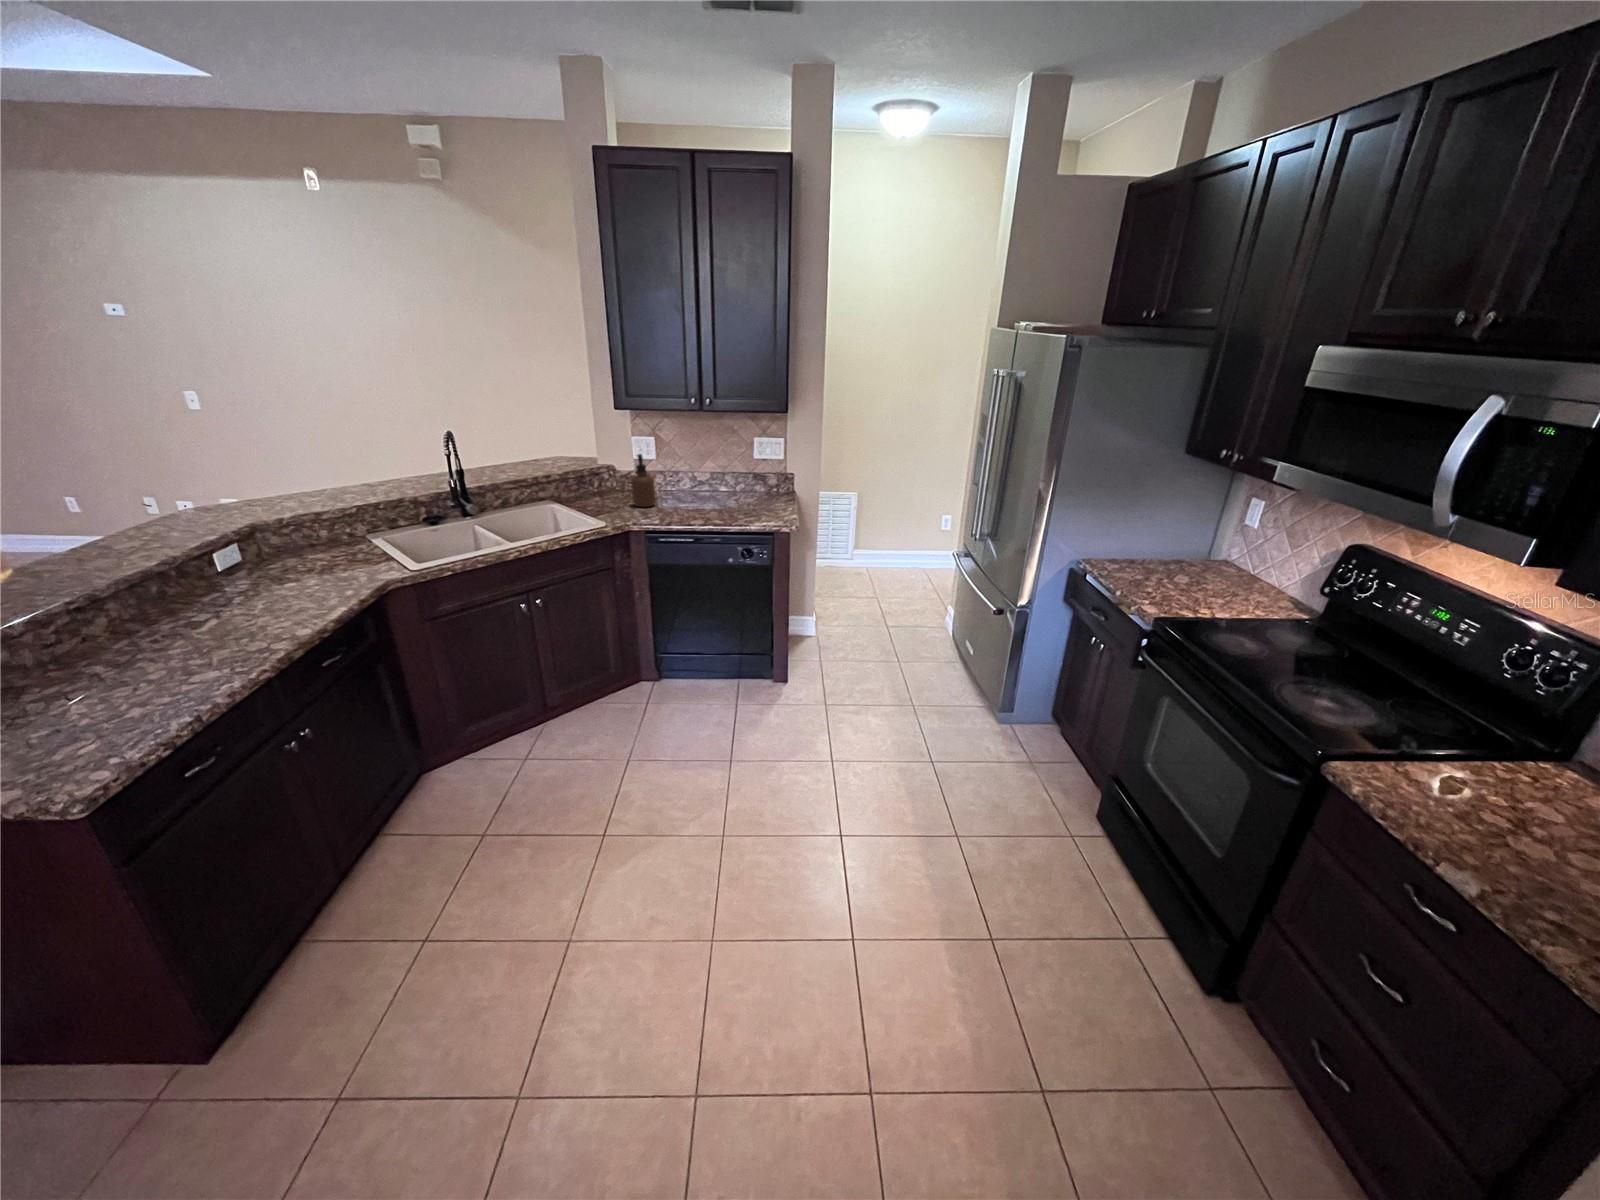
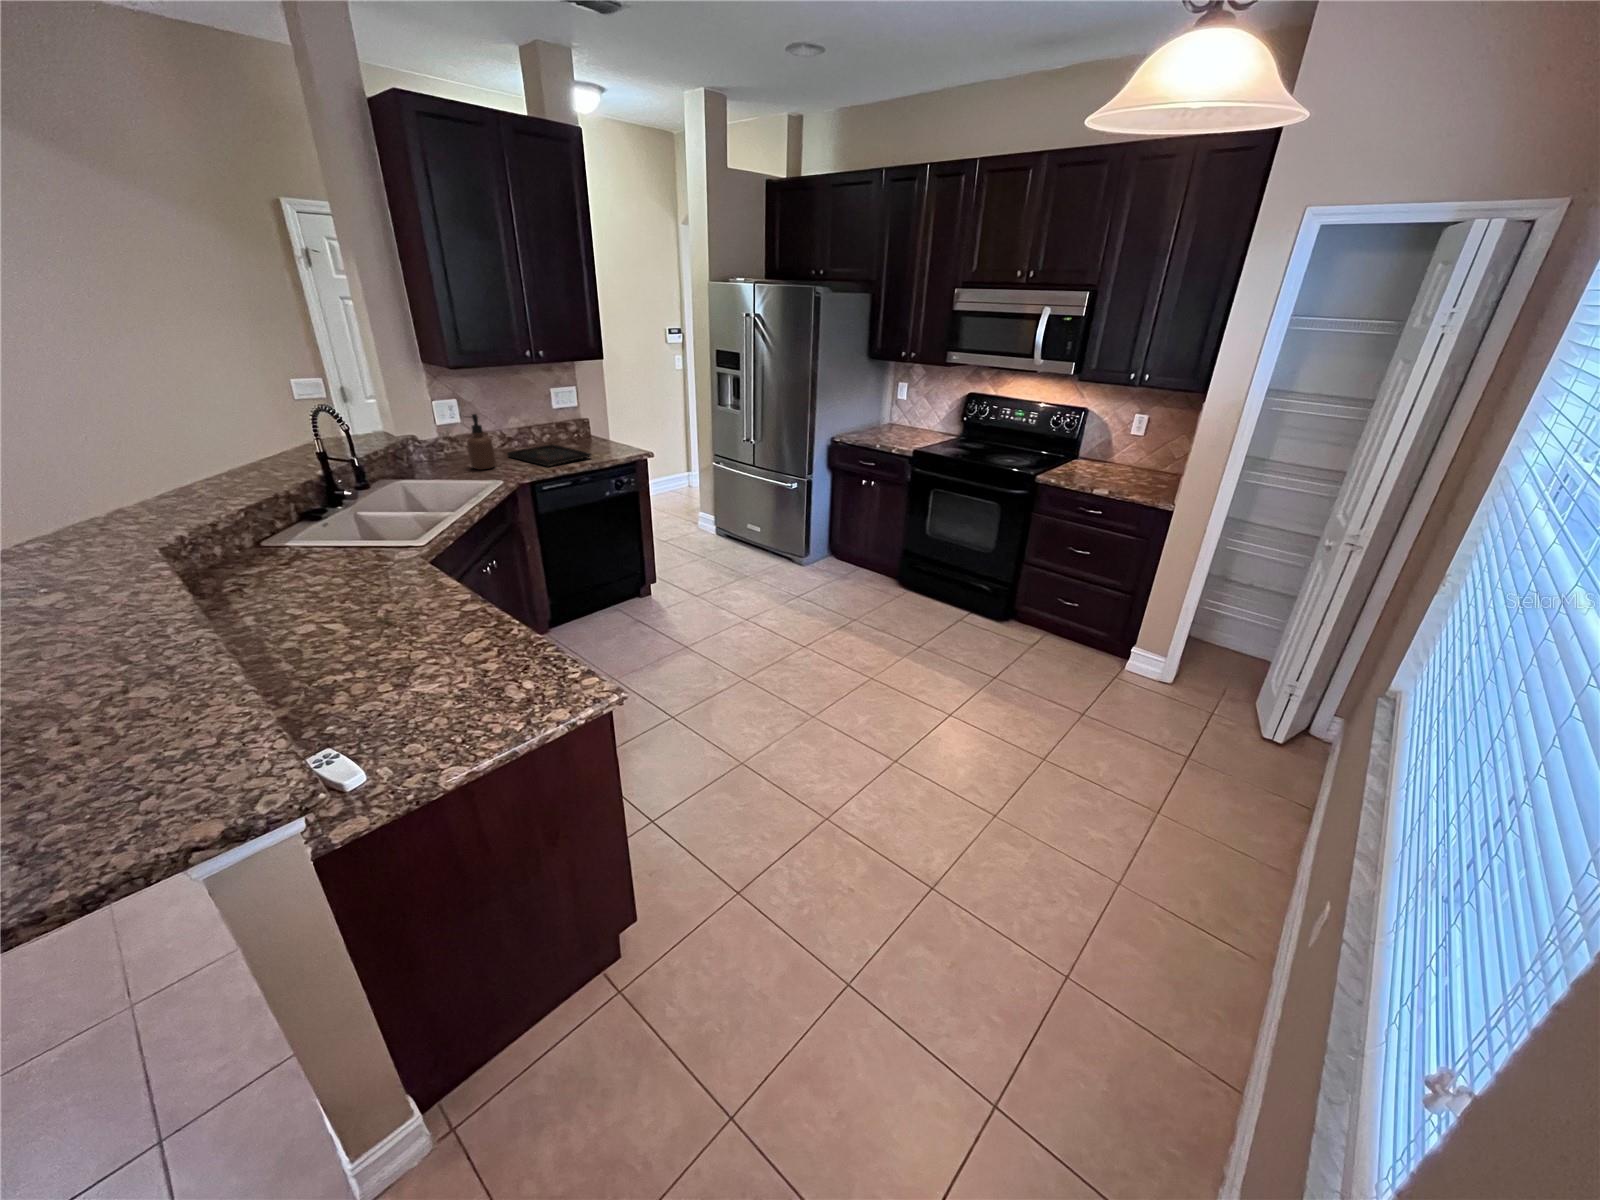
tray: none [682,494,739,516] -> present [507,444,591,466]

